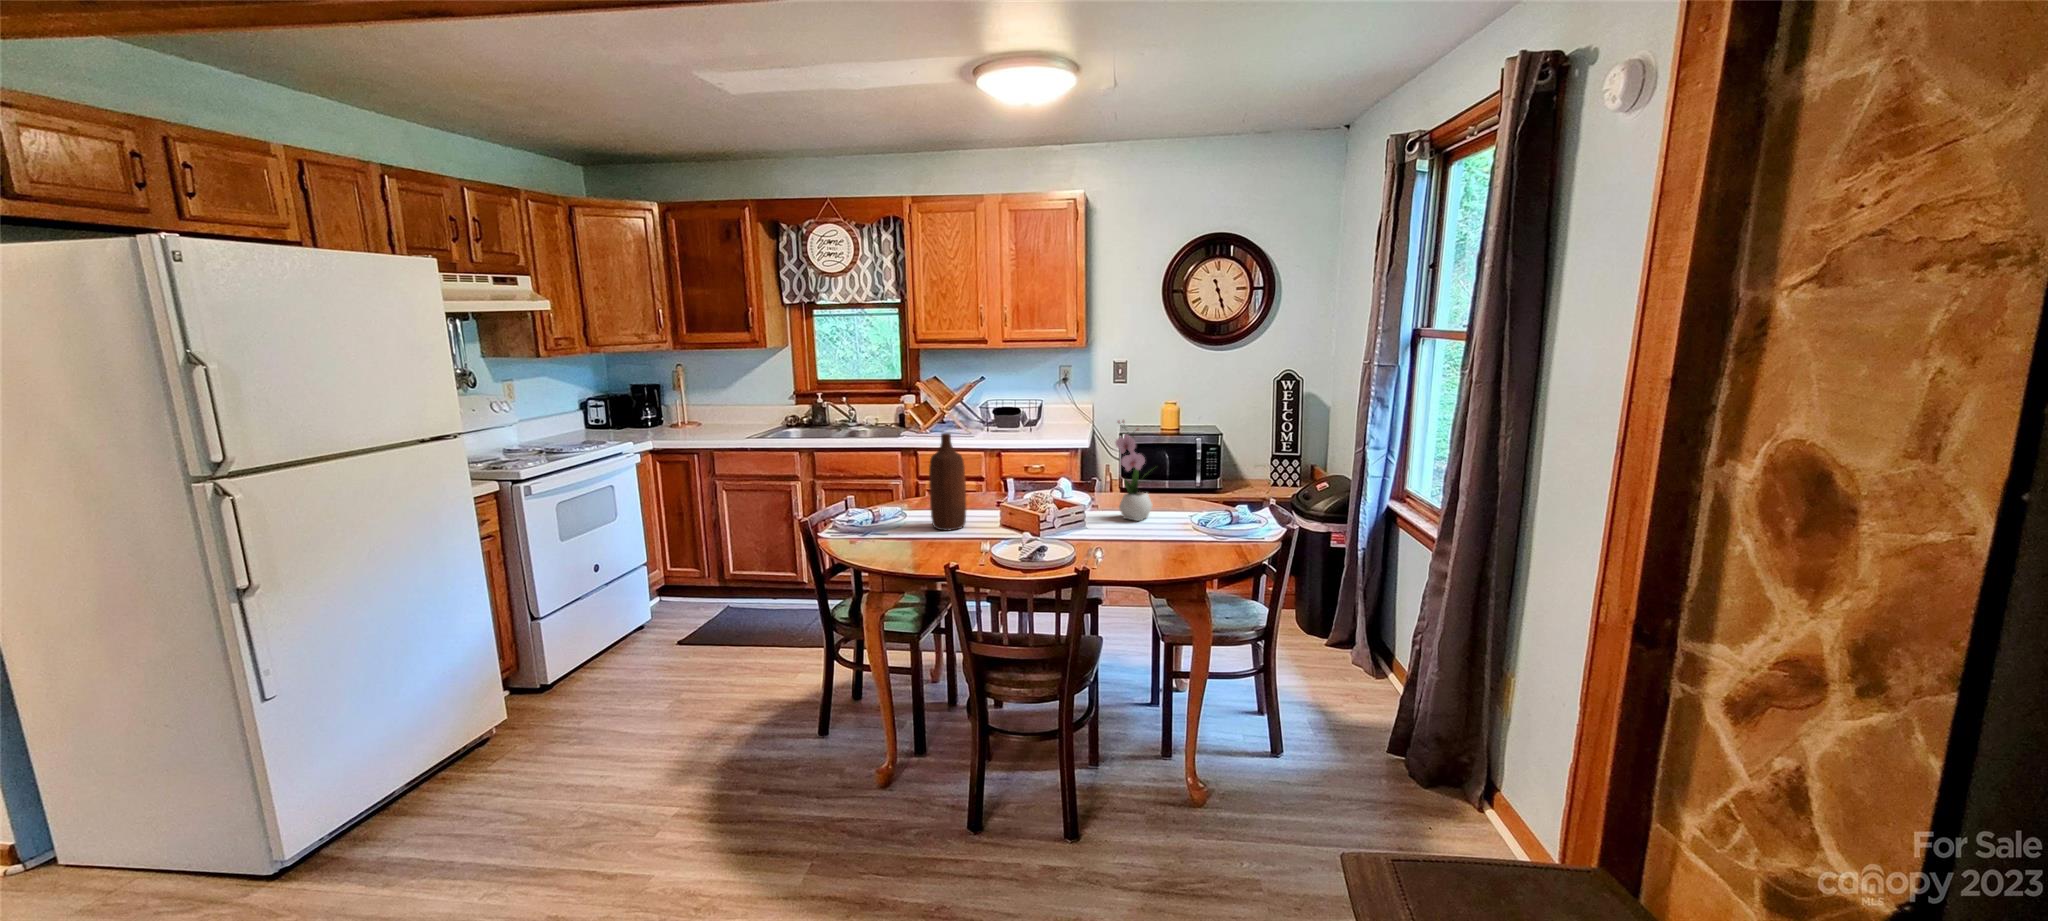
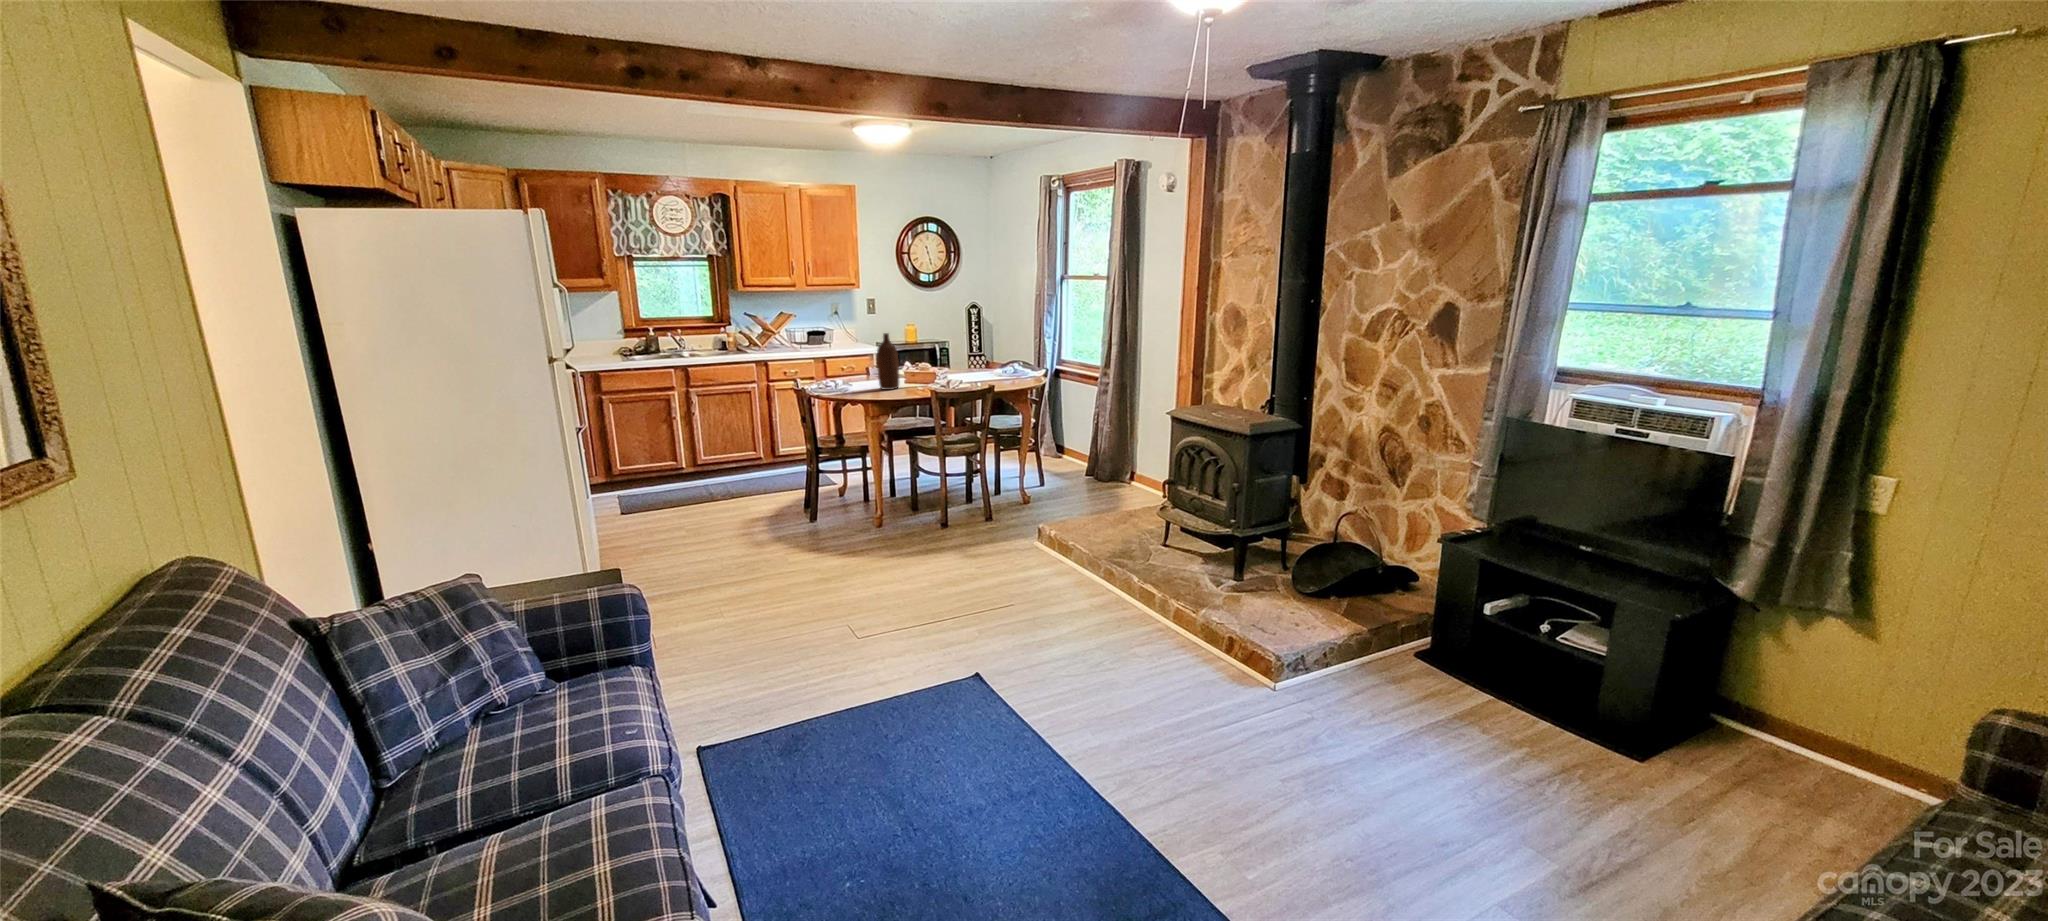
flower arrangement: present [1115,421,1153,521] -> none [963,323,982,377]

